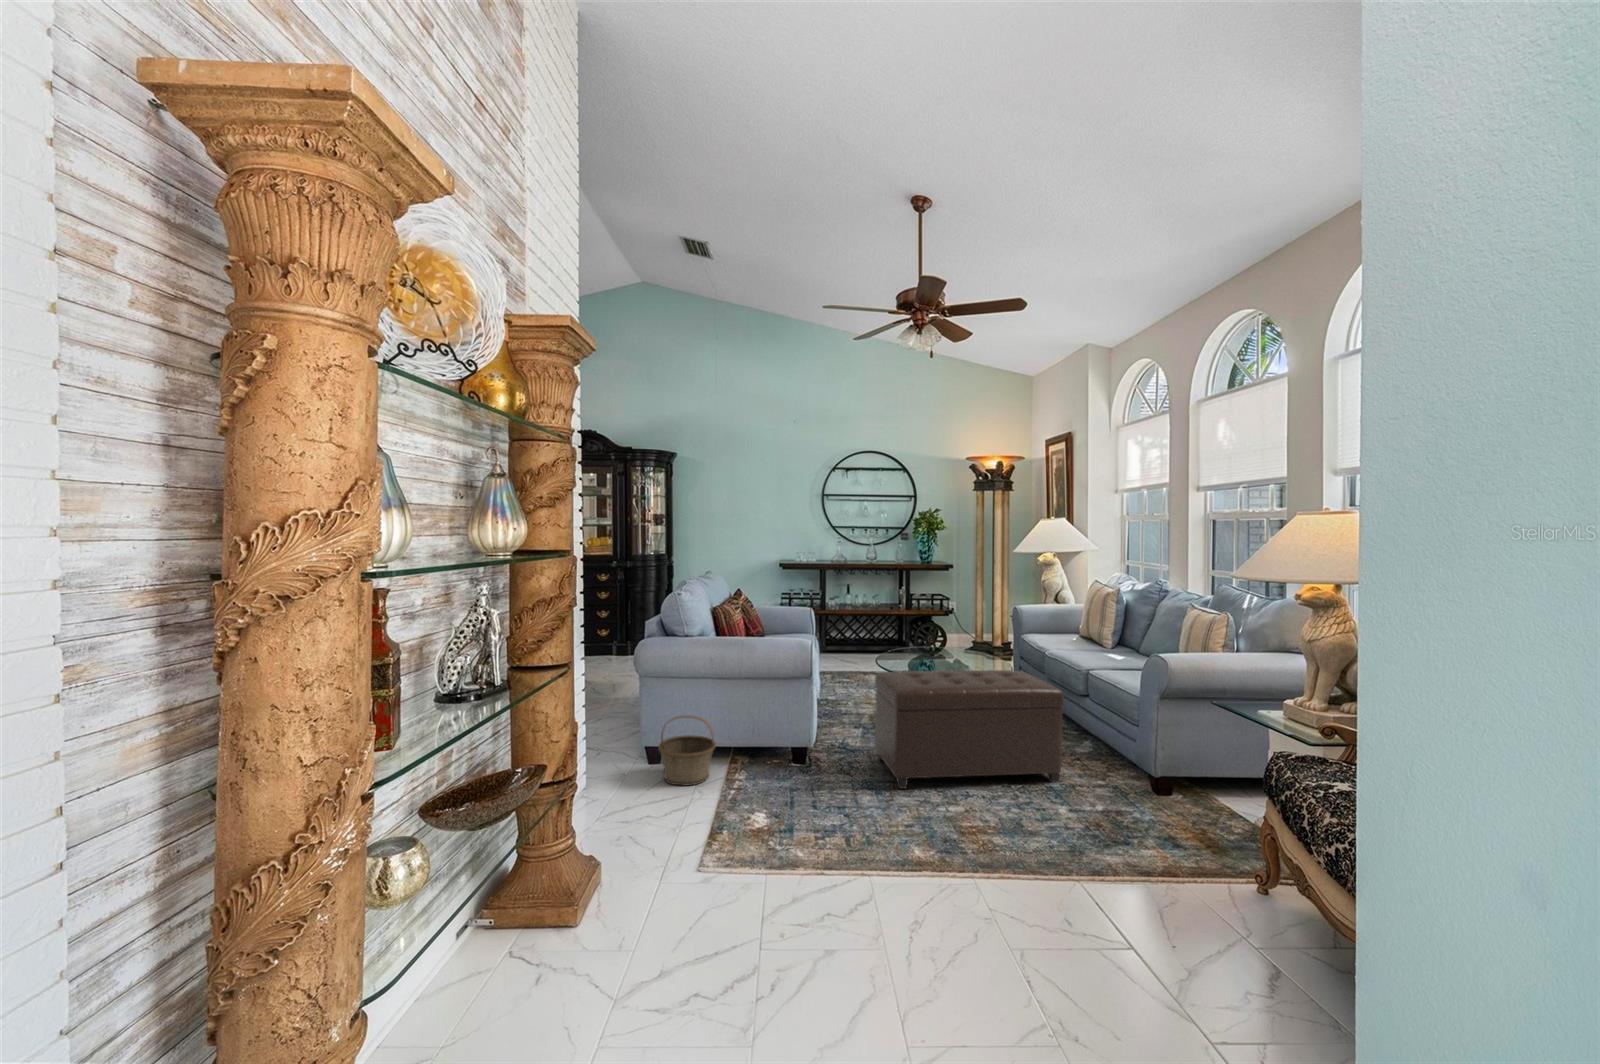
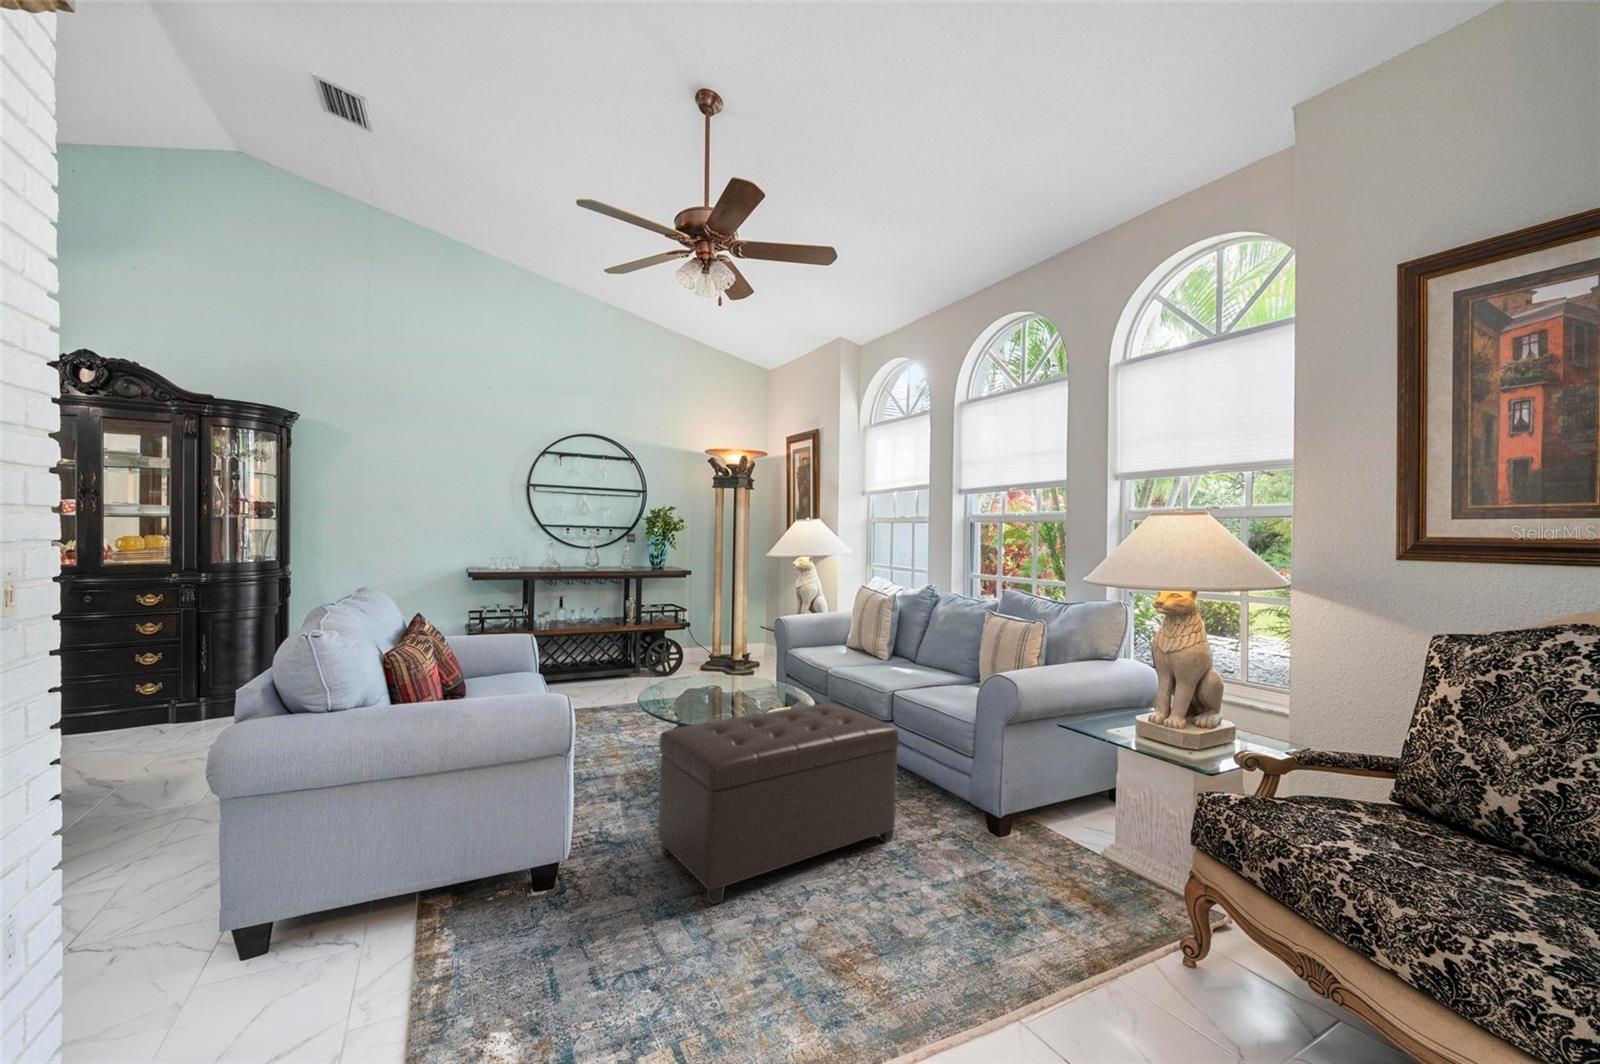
basket: present [658,716,716,785] -> none [266,861,396,1006]

